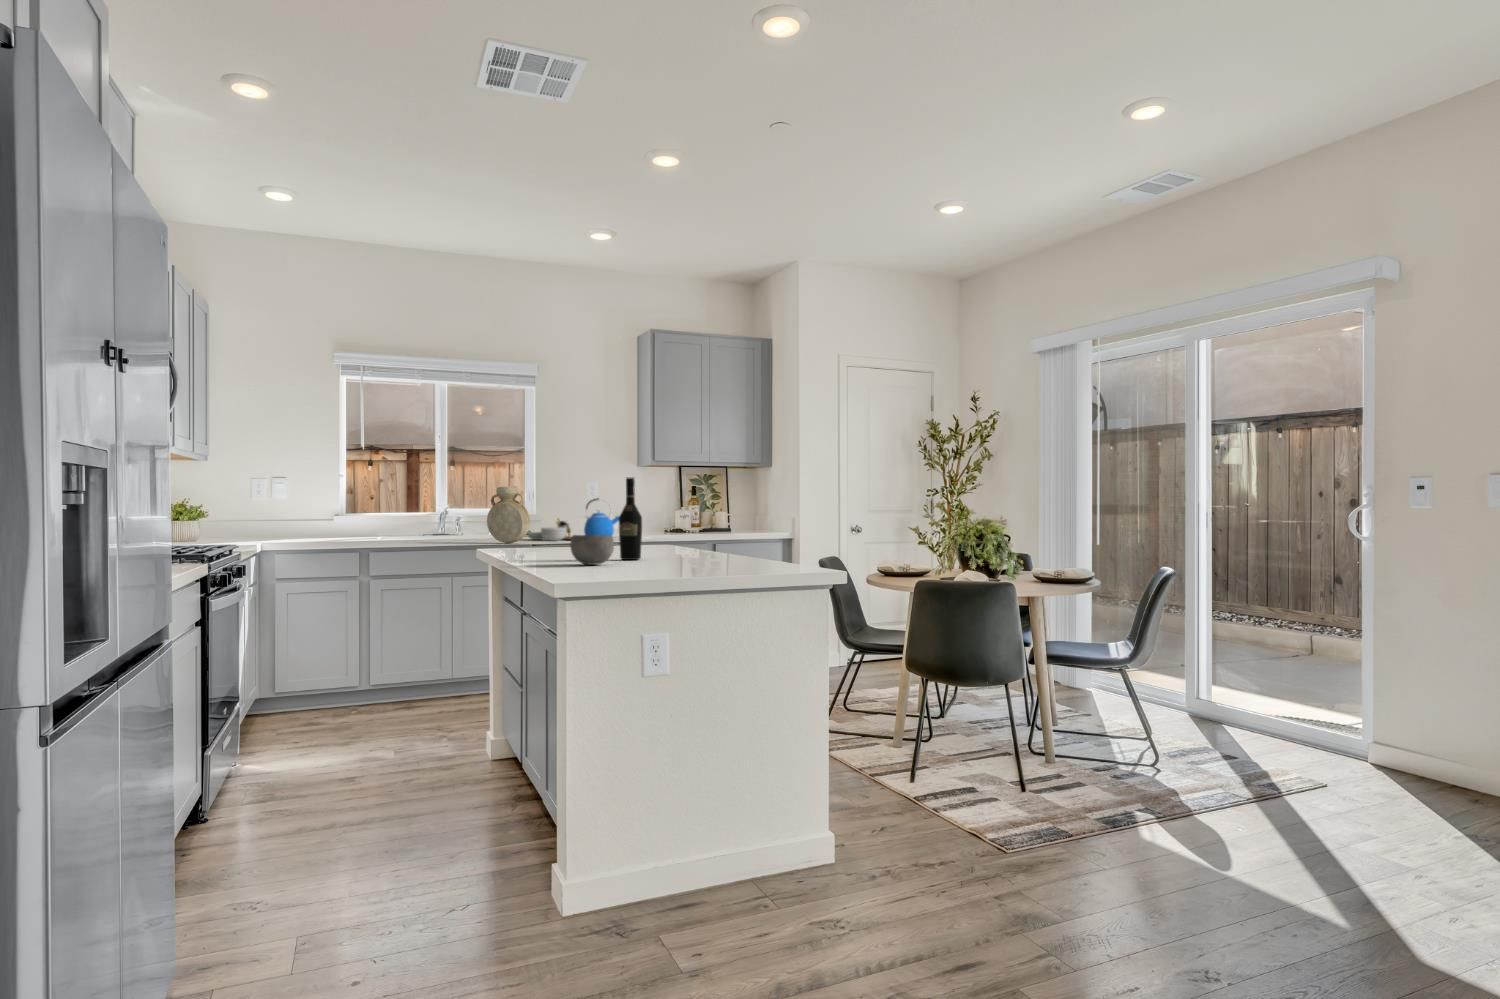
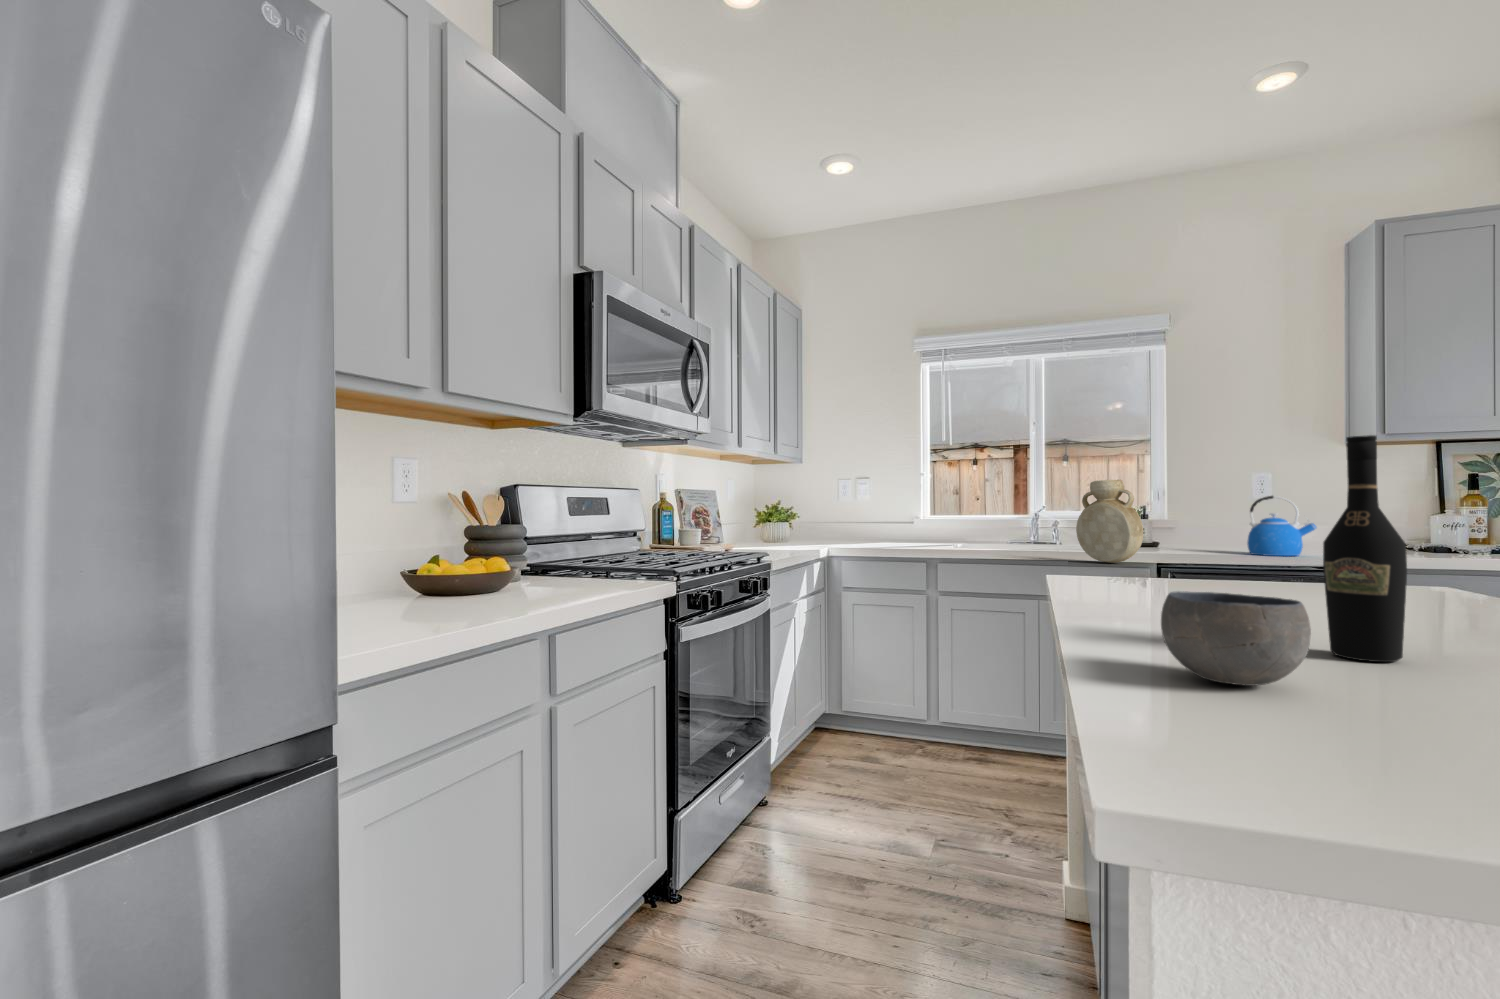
cutting board: present [527,519,572,541] -> none [1145,526,1241,561]

